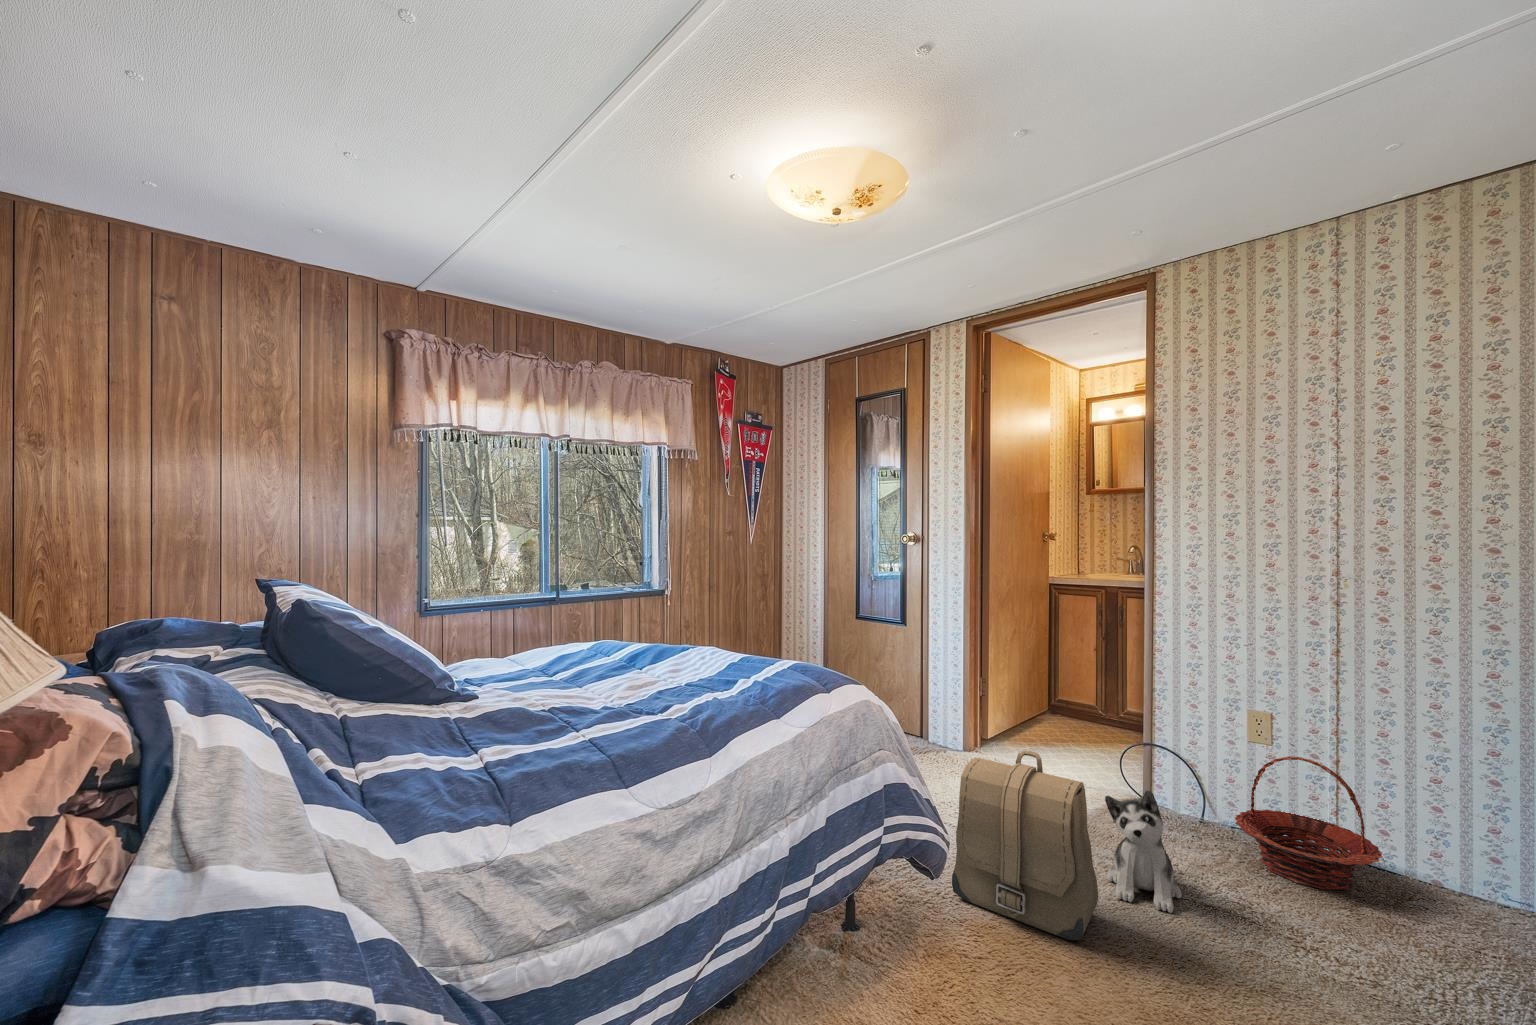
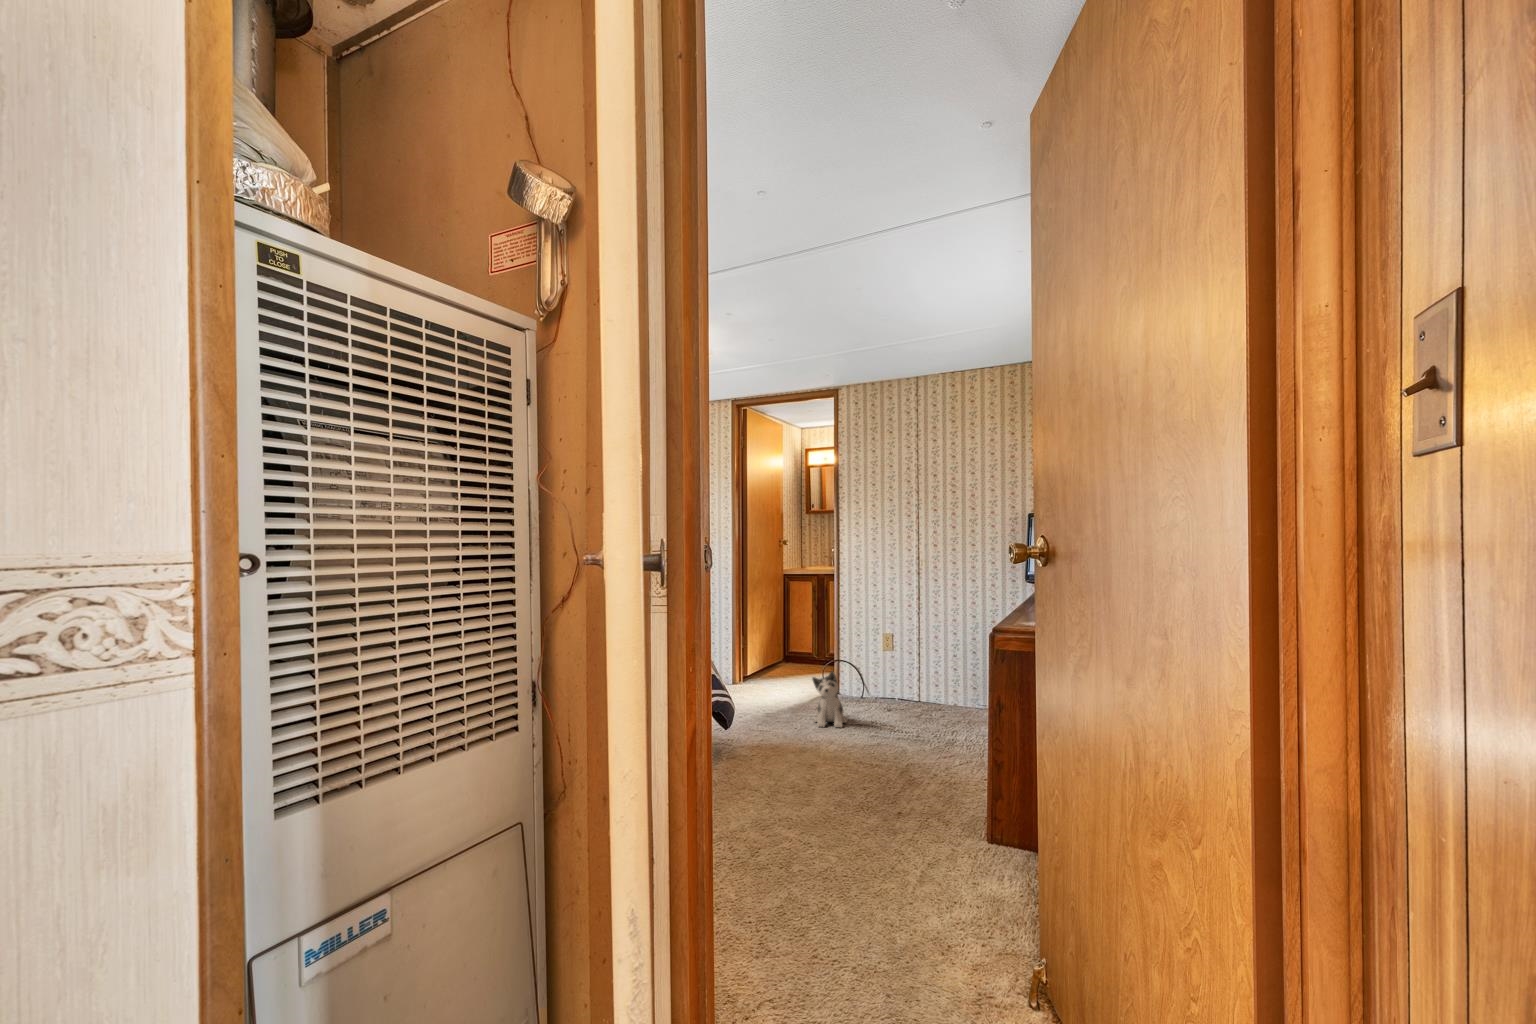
backpack: present [952,751,1098,940] -> none [738,656,809,741]
basket: present [1234,756,1383,890] -> none [874,651,932,712]

